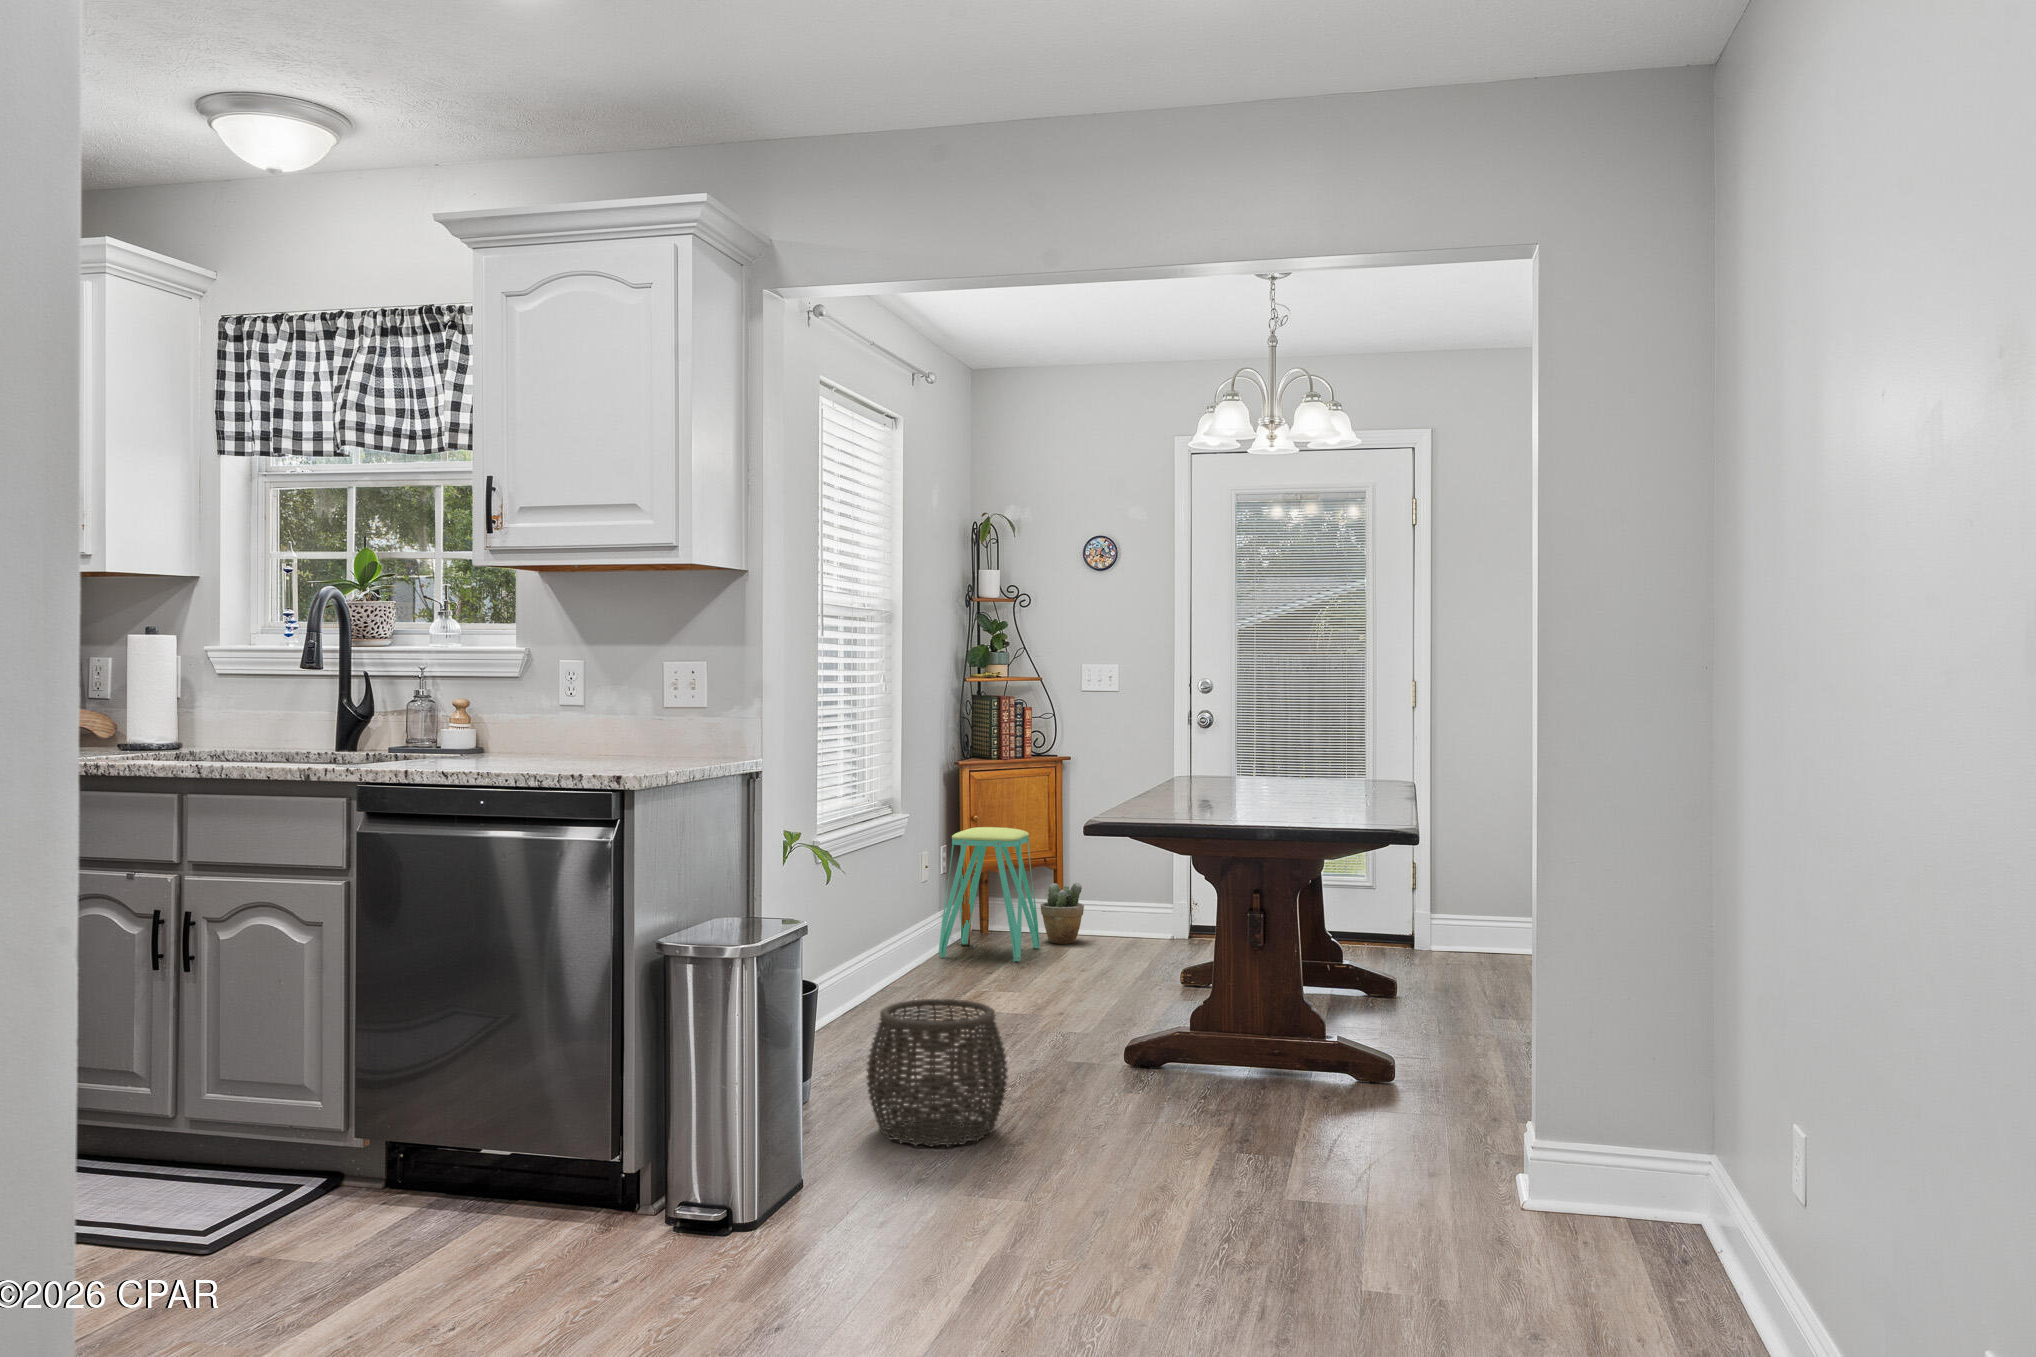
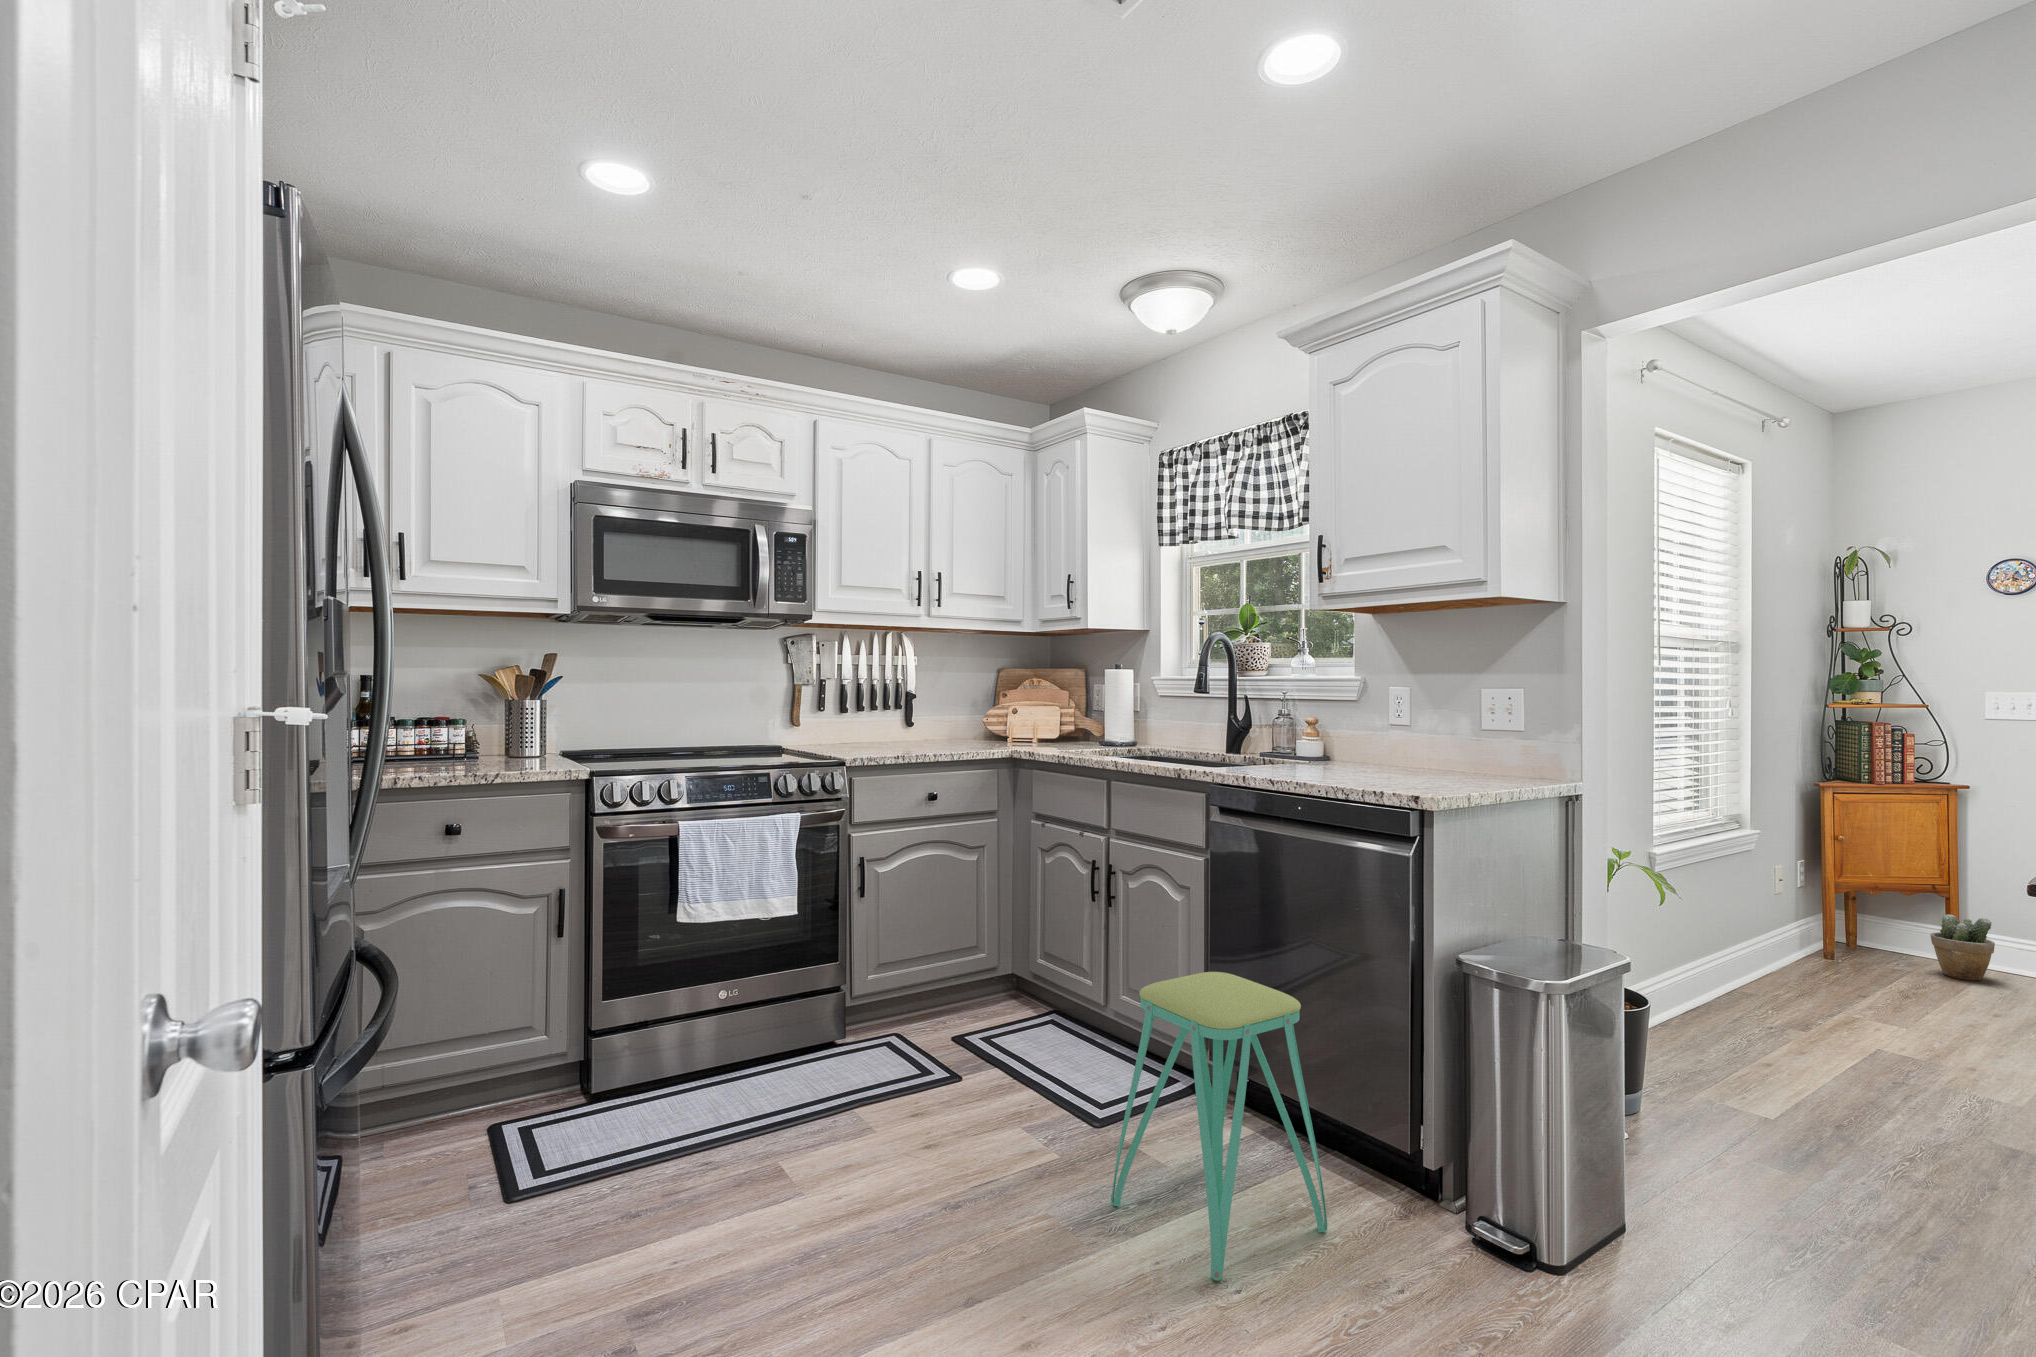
stool: present [939,827,1040,961] -> present [1111,972,1328,1281]
woven basket: present [866,999,1008,1147] -> none [1707,1049,1913,1241]

